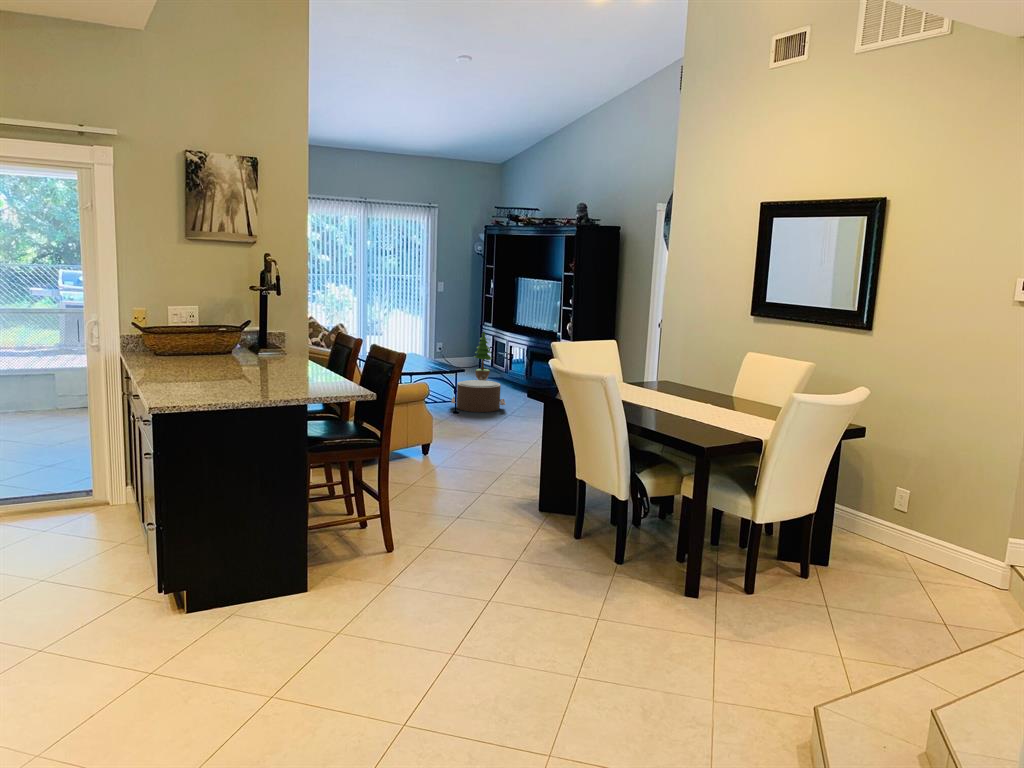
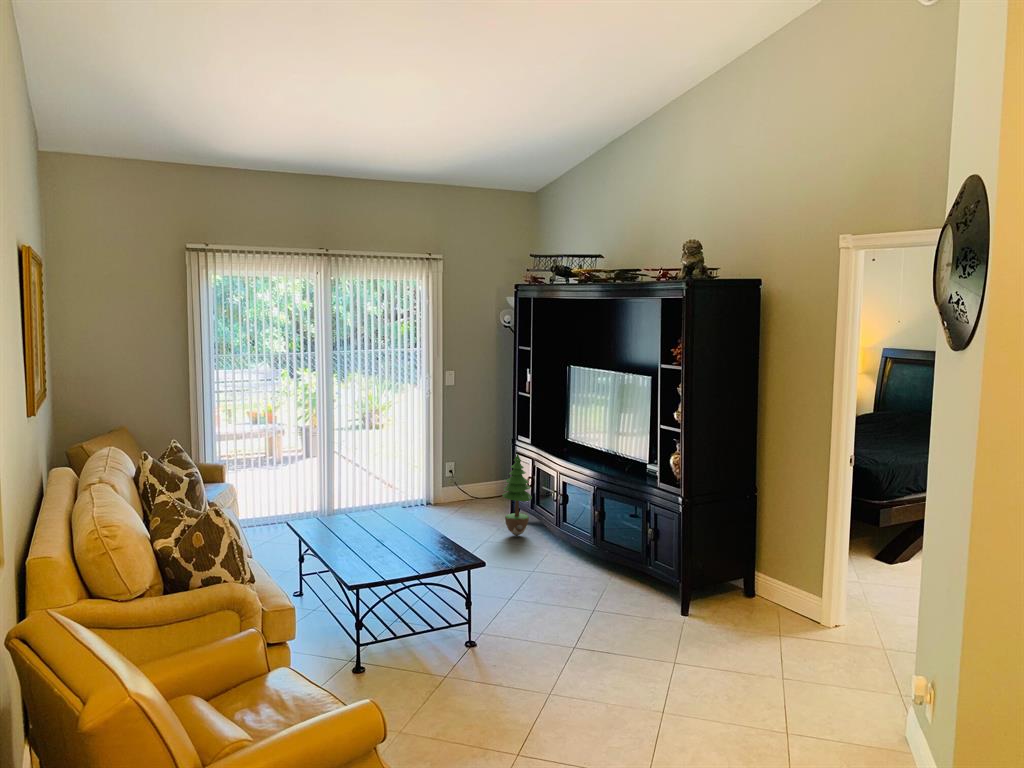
pouf: present [451,380,506,412] -> none [461,567,565,643]

